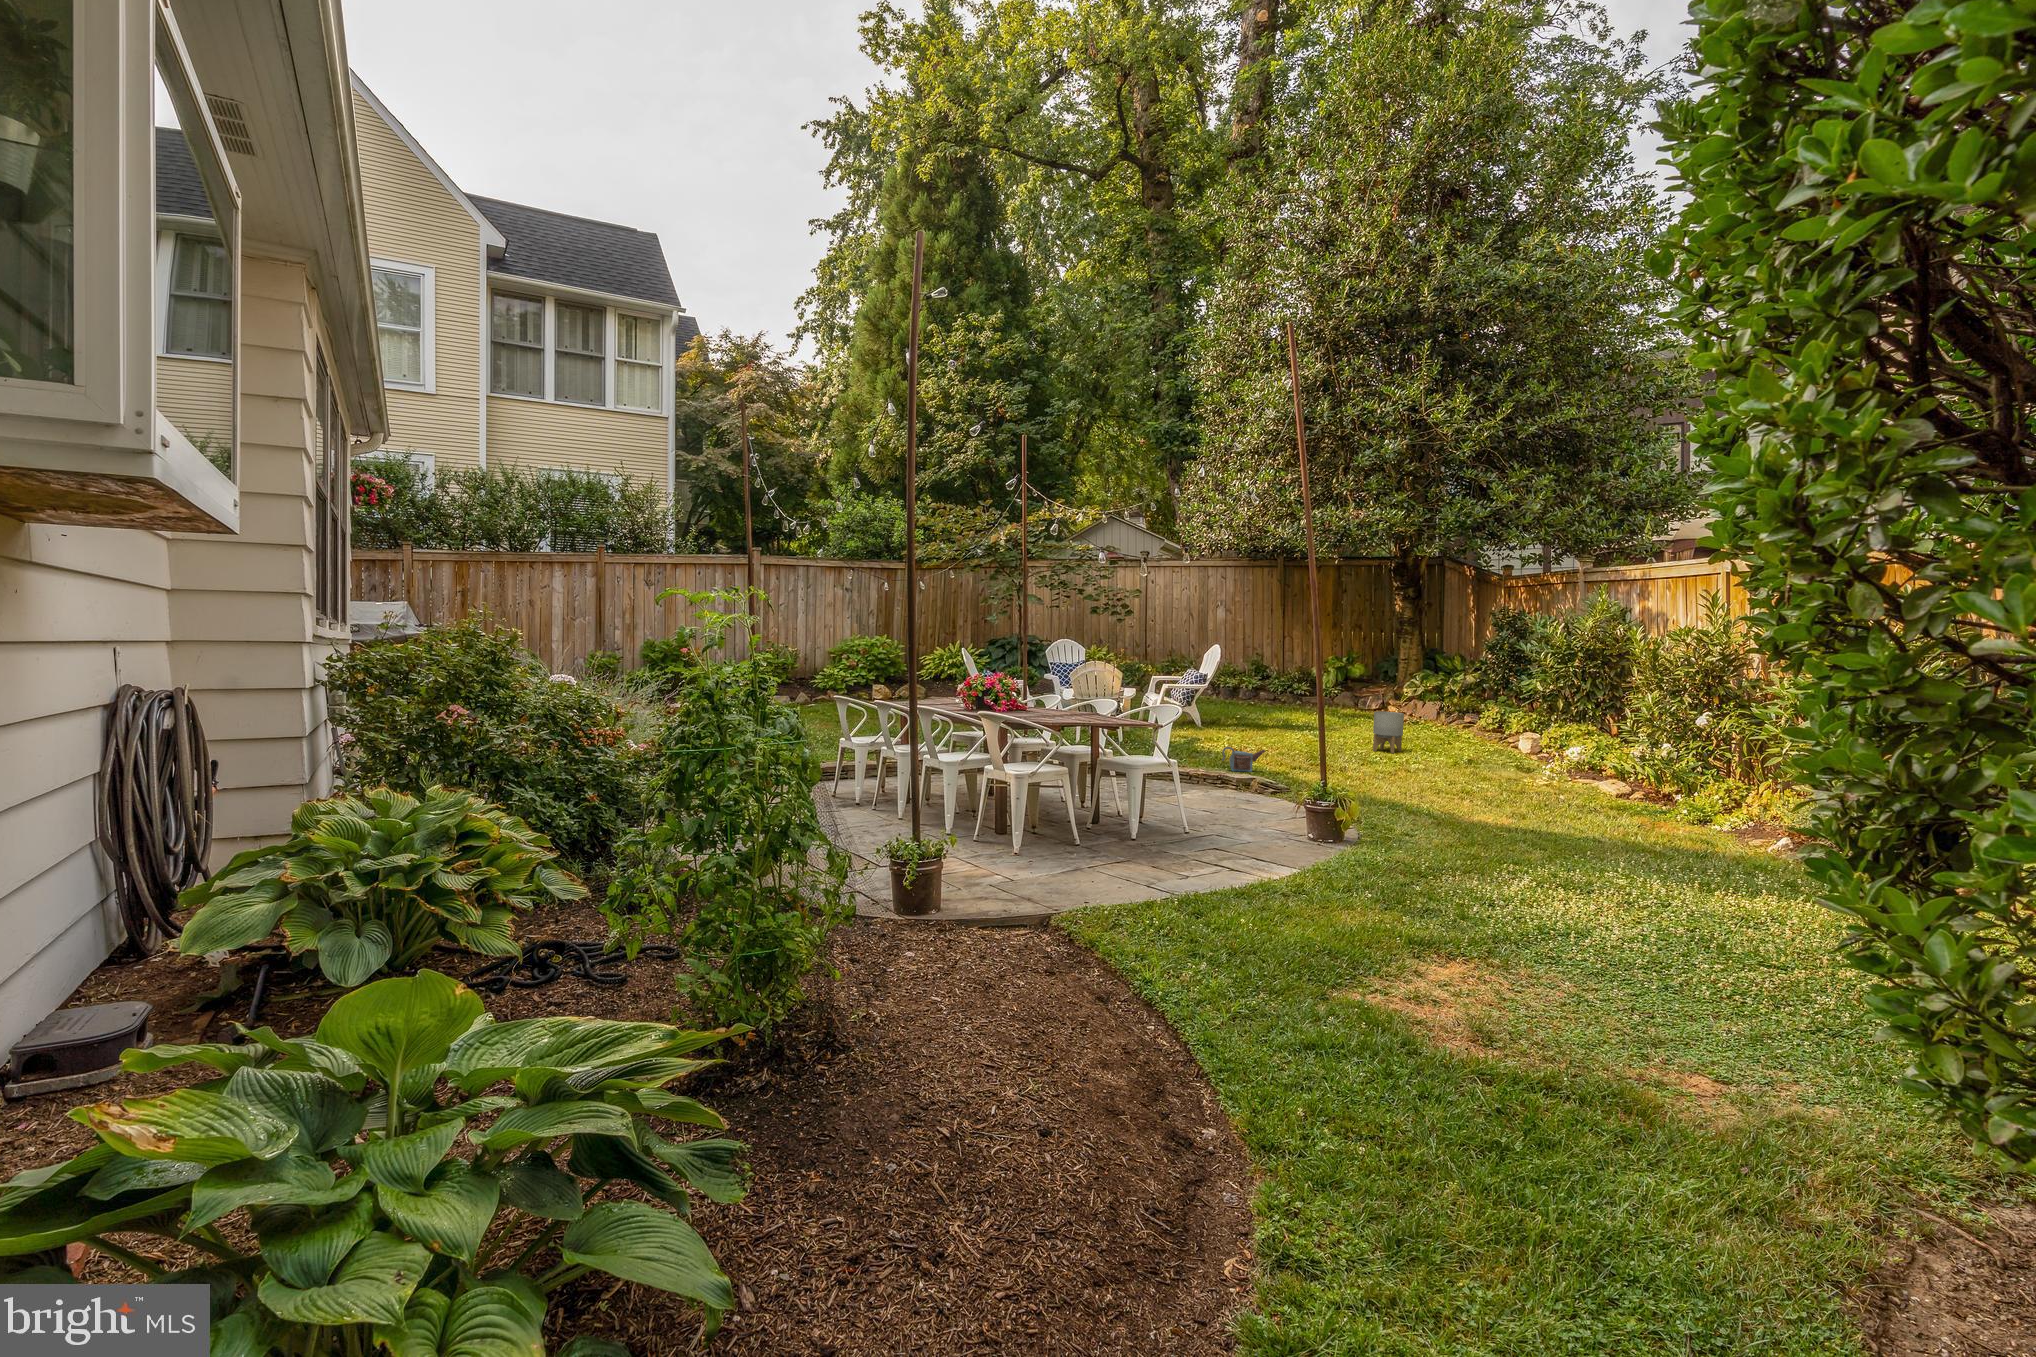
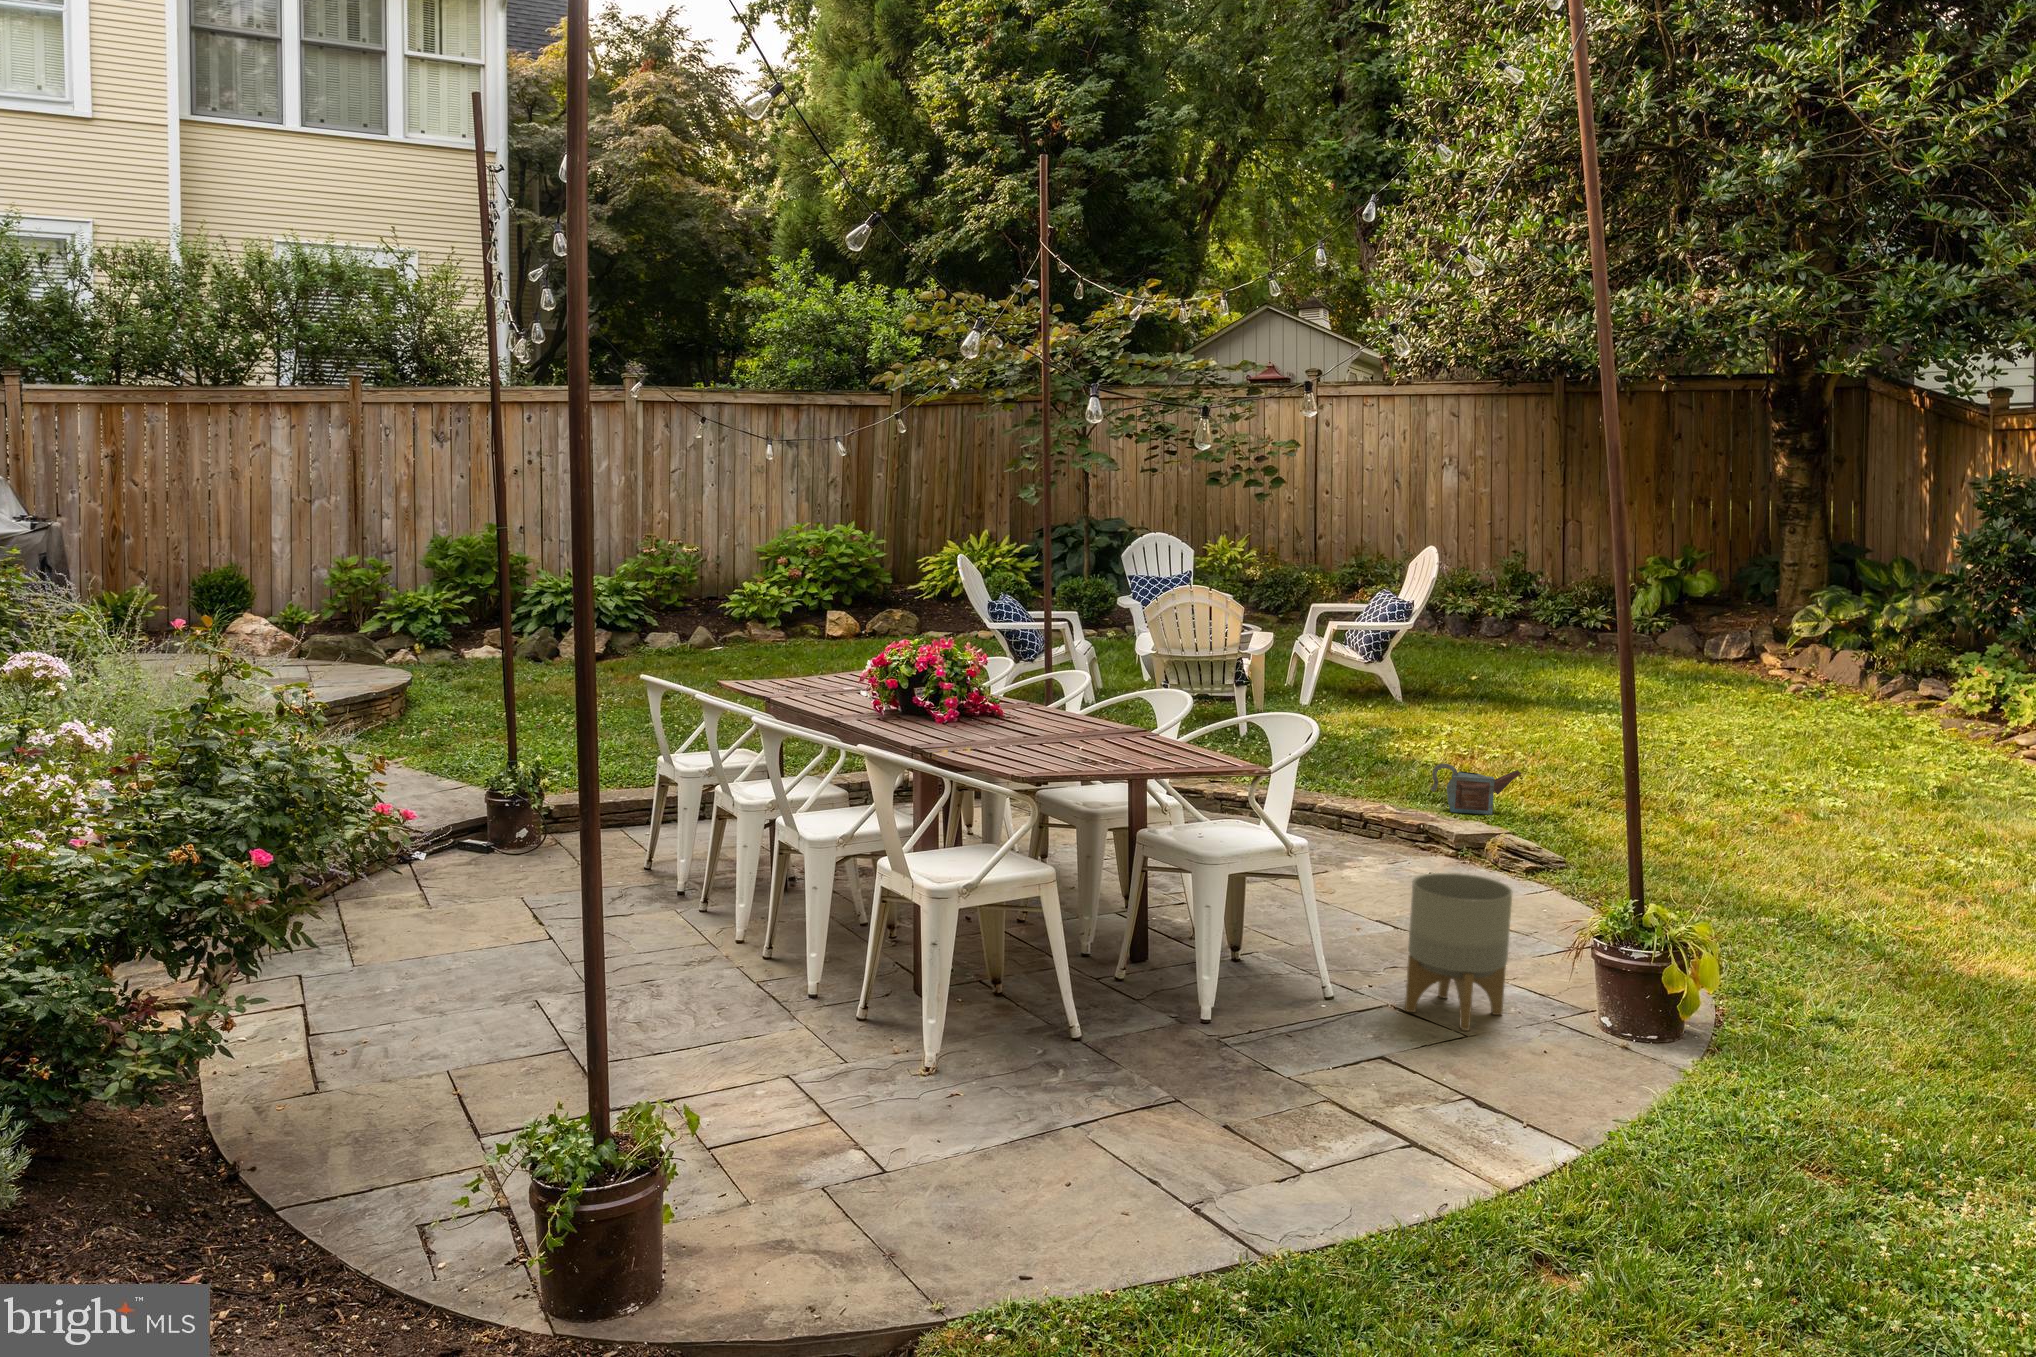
planter: present [1373,712,1404,753] -> present [1405,873,1512,1031]

